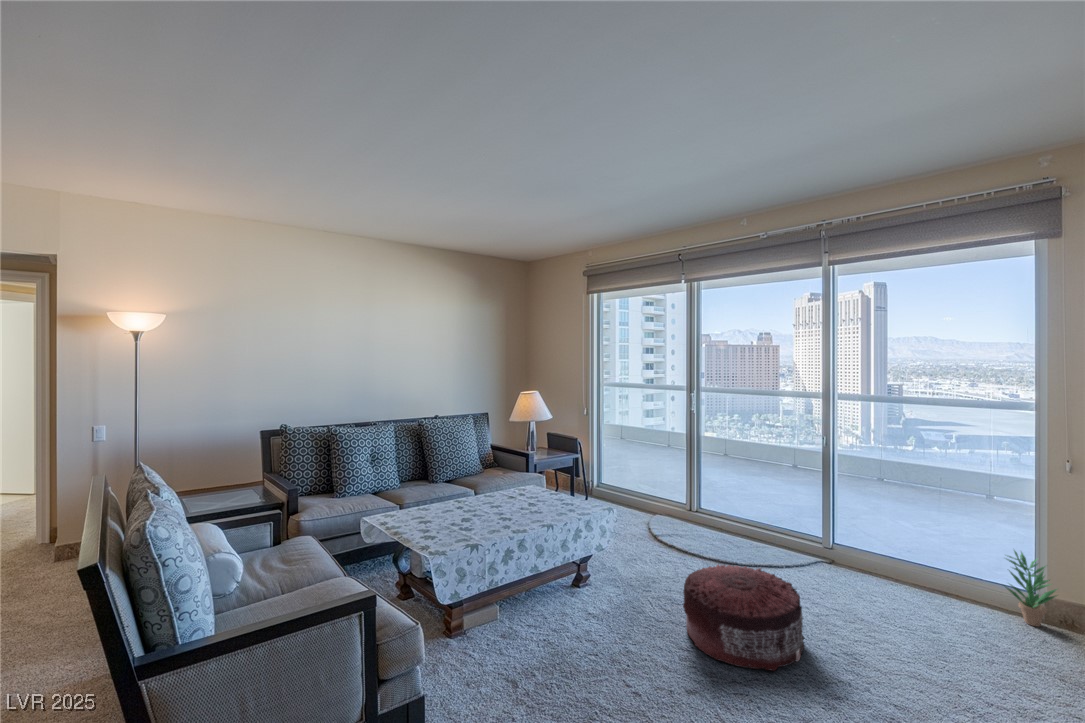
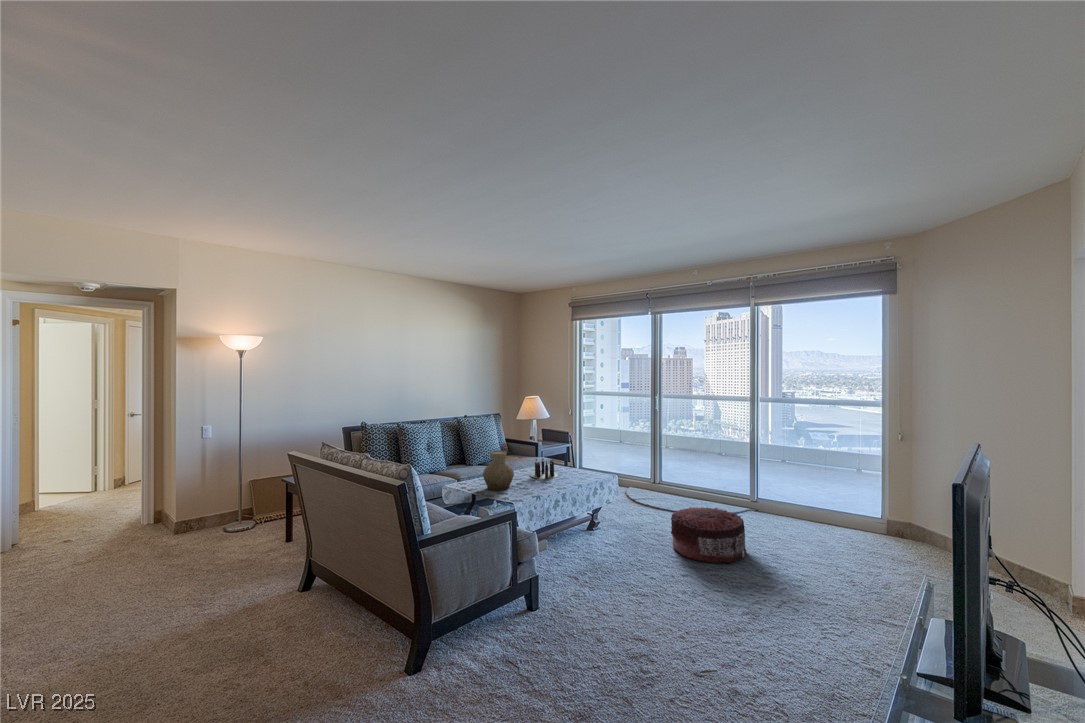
vase: none [412,472,456,531] -> present [483,450,514,491]
candle: none [488,480,537,513] -> present [531,458,559,479]
potted plant: present [1006,551,1057,627] -> none [857,490,887,536]

